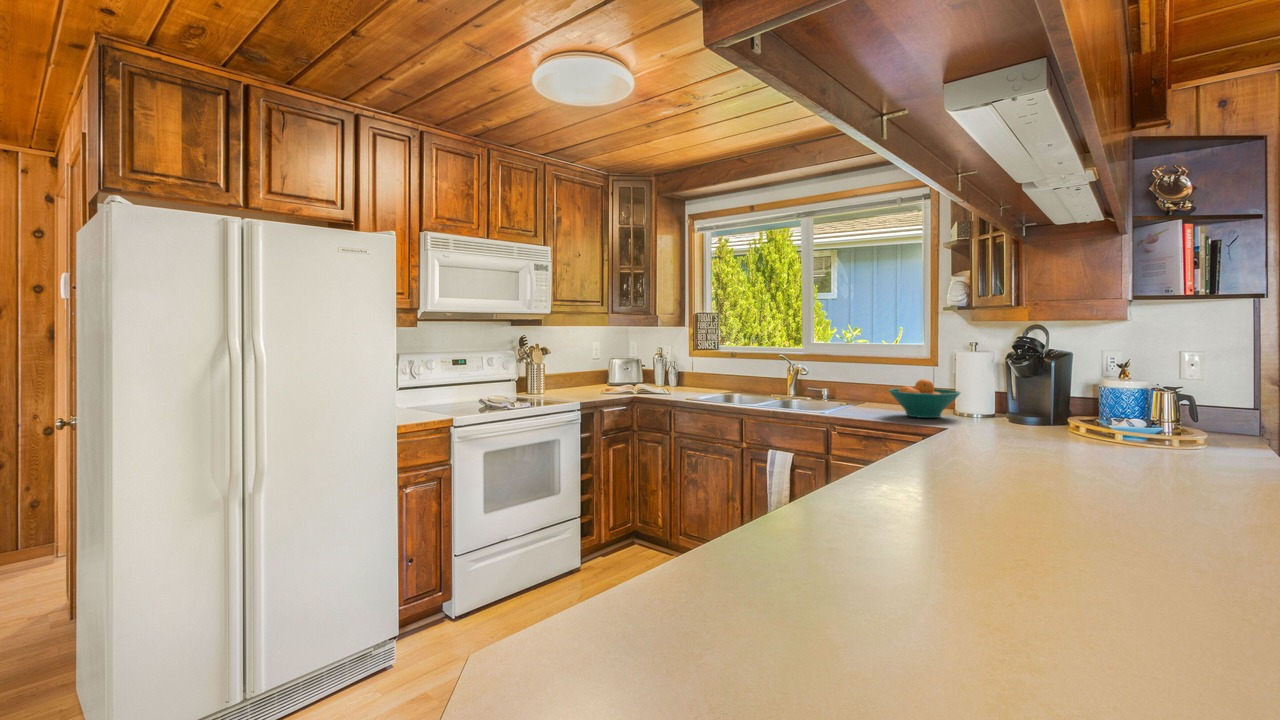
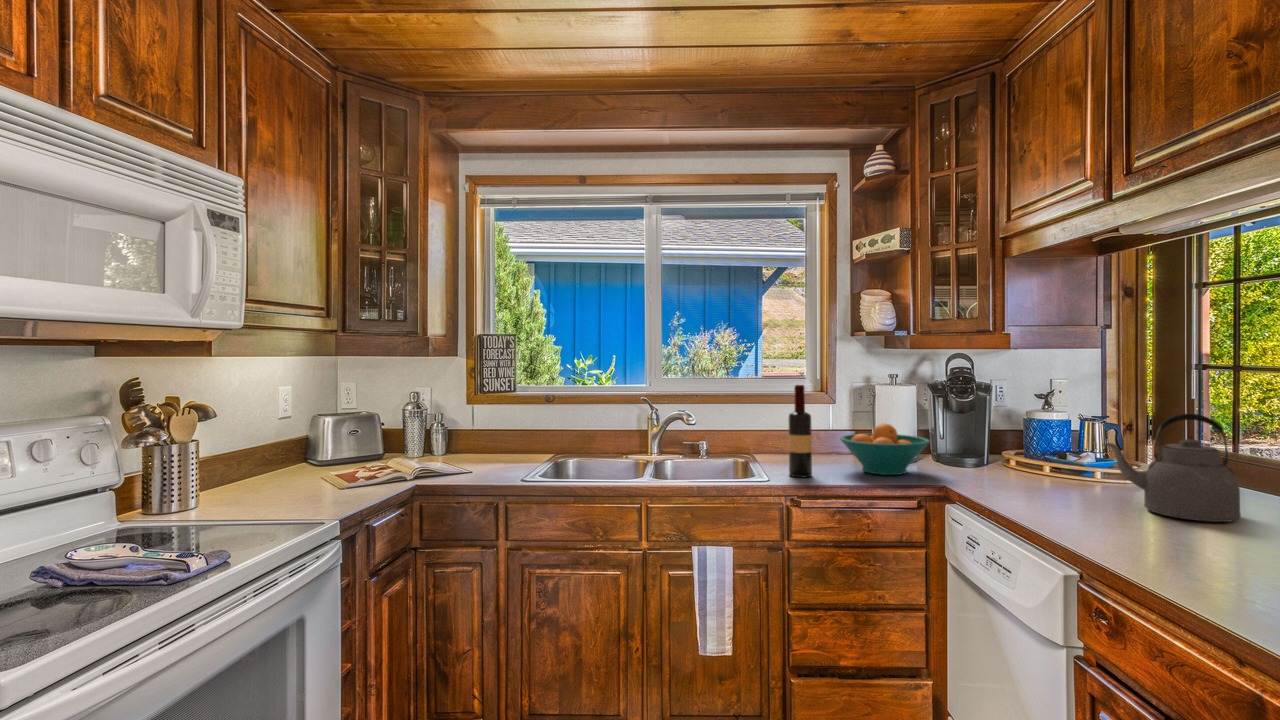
wine bottle: none [847,347,864,413] -> present [788,385,812,477]
kettle: none [1010,373,1094,457] -> present [1103,414,1241,522]

